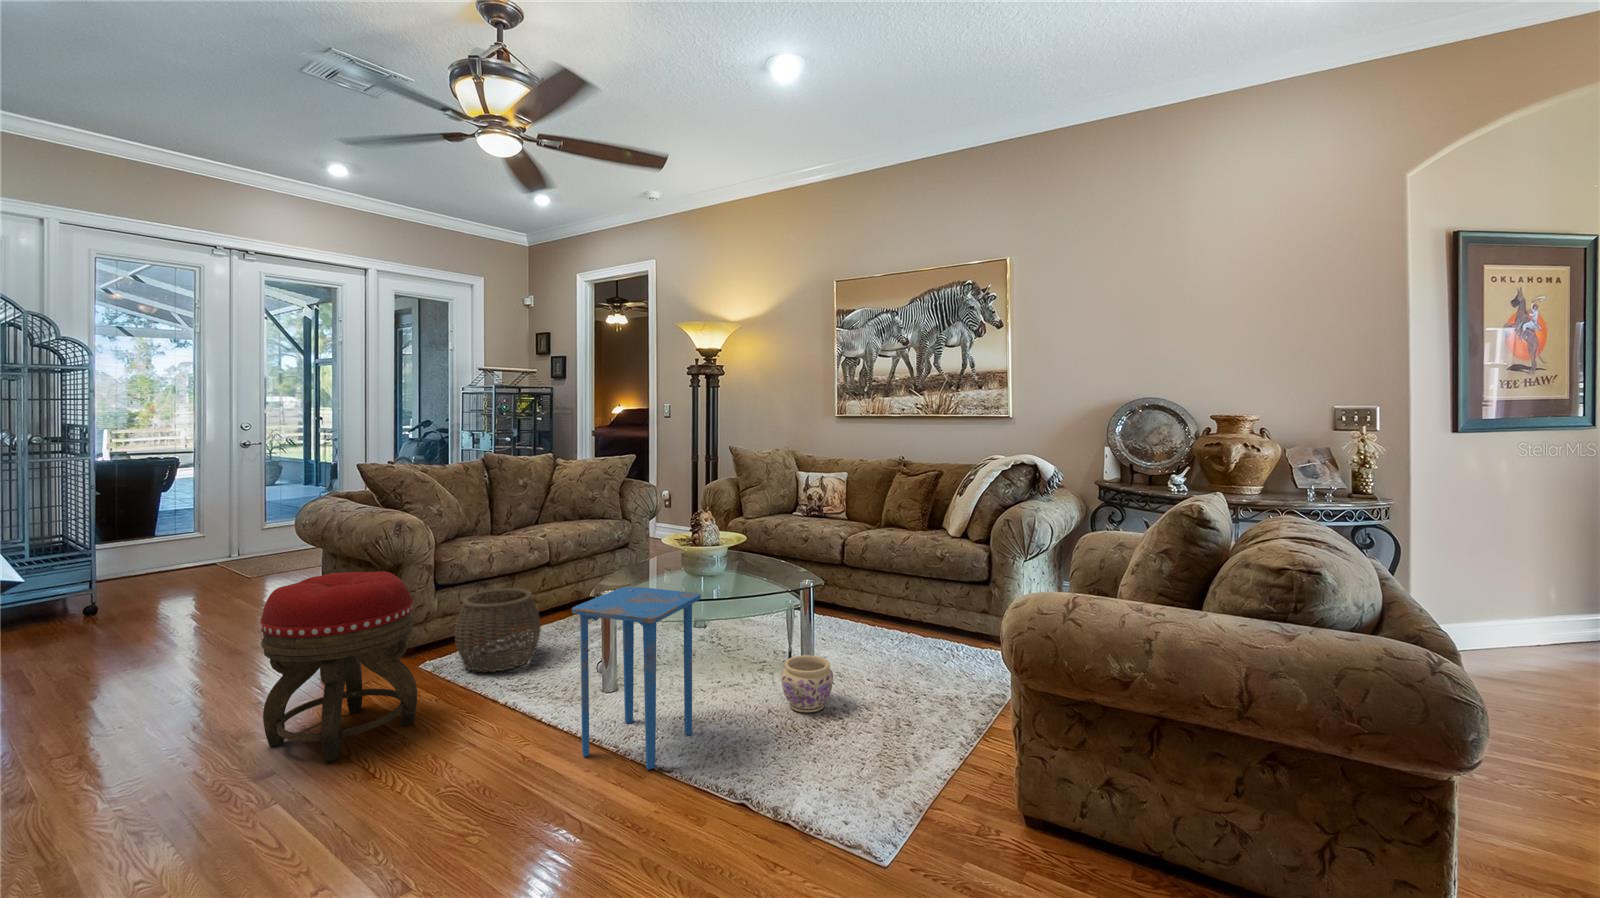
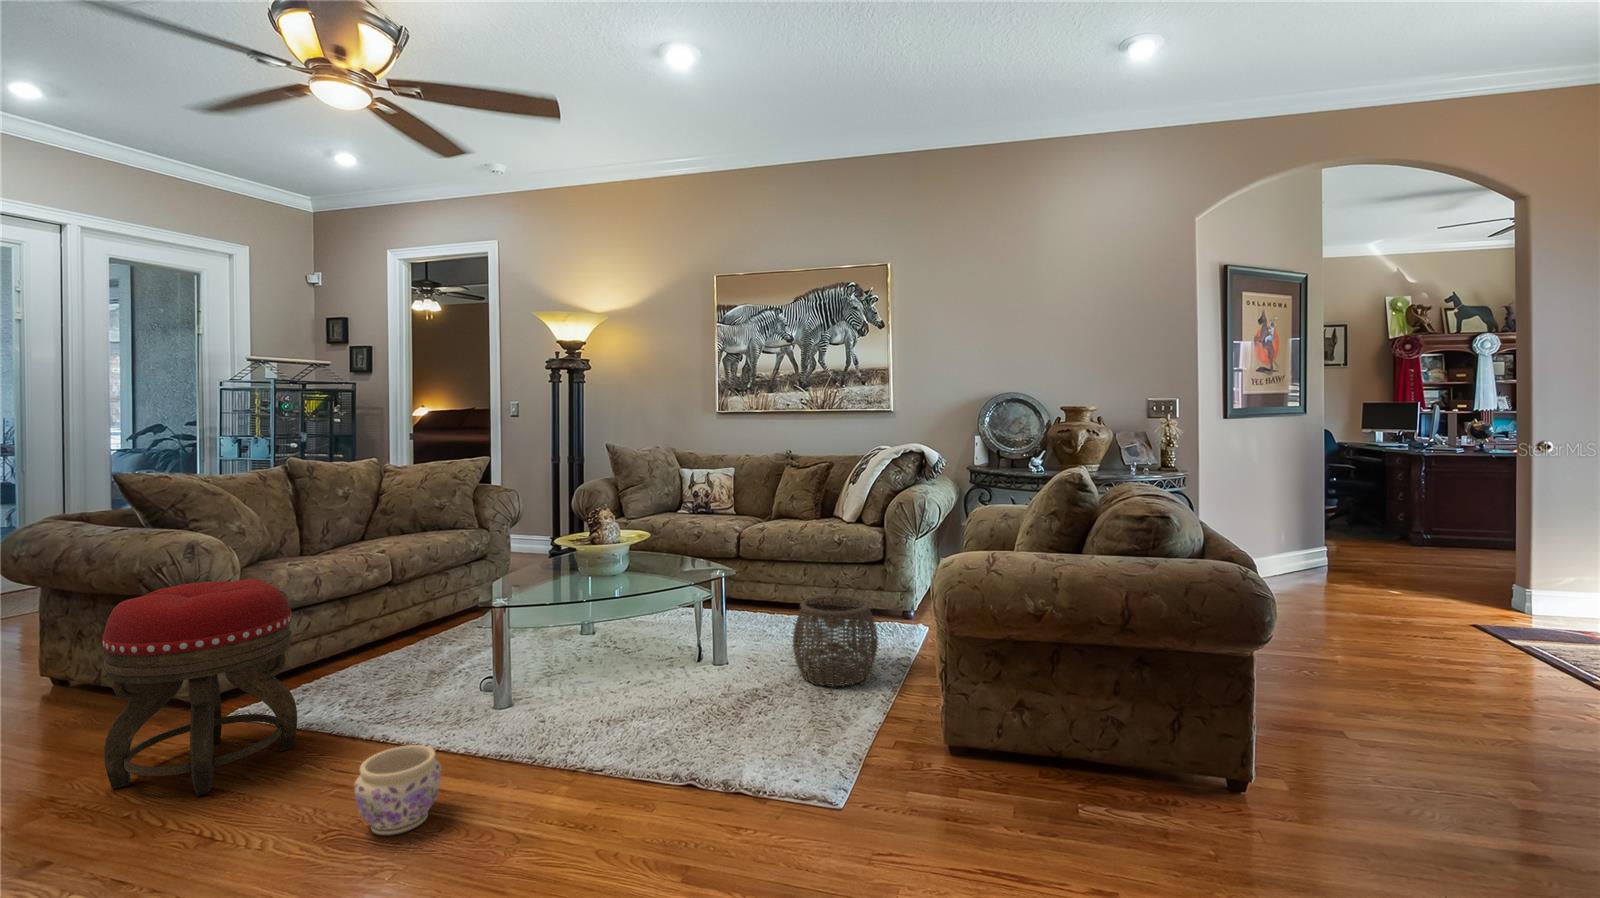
side table: present [572,586,701,769] -> none [495,579,627,760]
woven basket: present [455,588,541,673] -> present [792,595,878,686]
planter: present [781,655,833,713] -> present [354,745,441,836]

